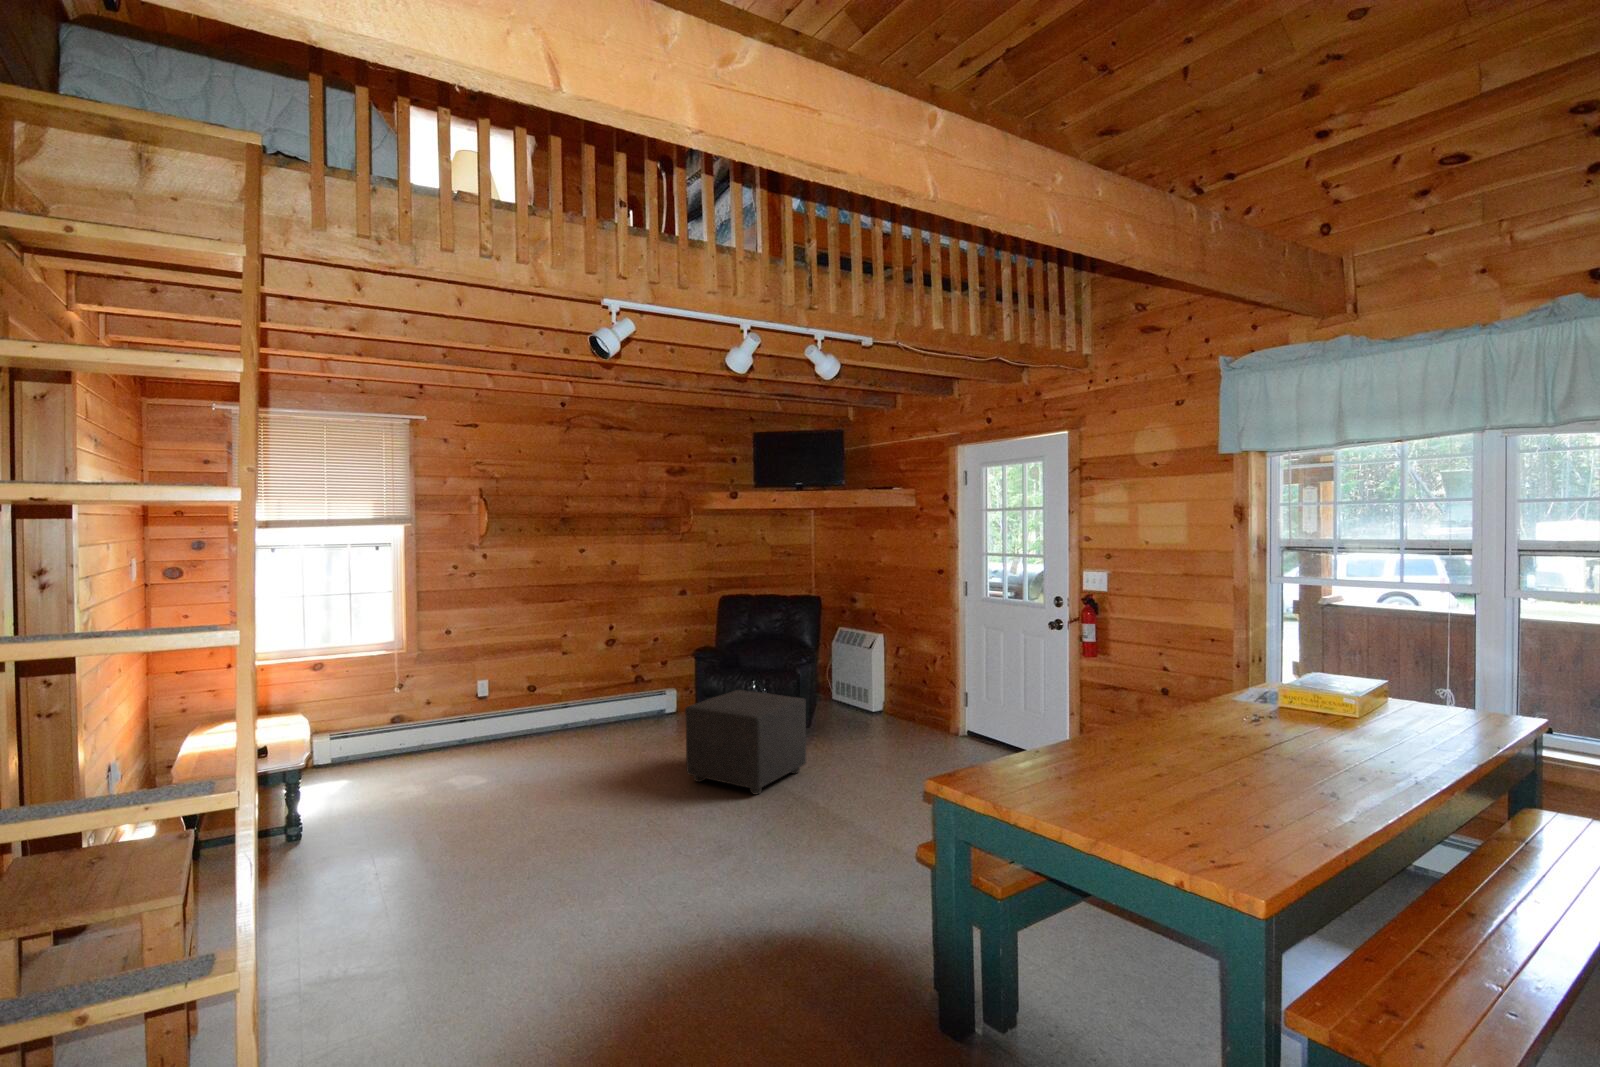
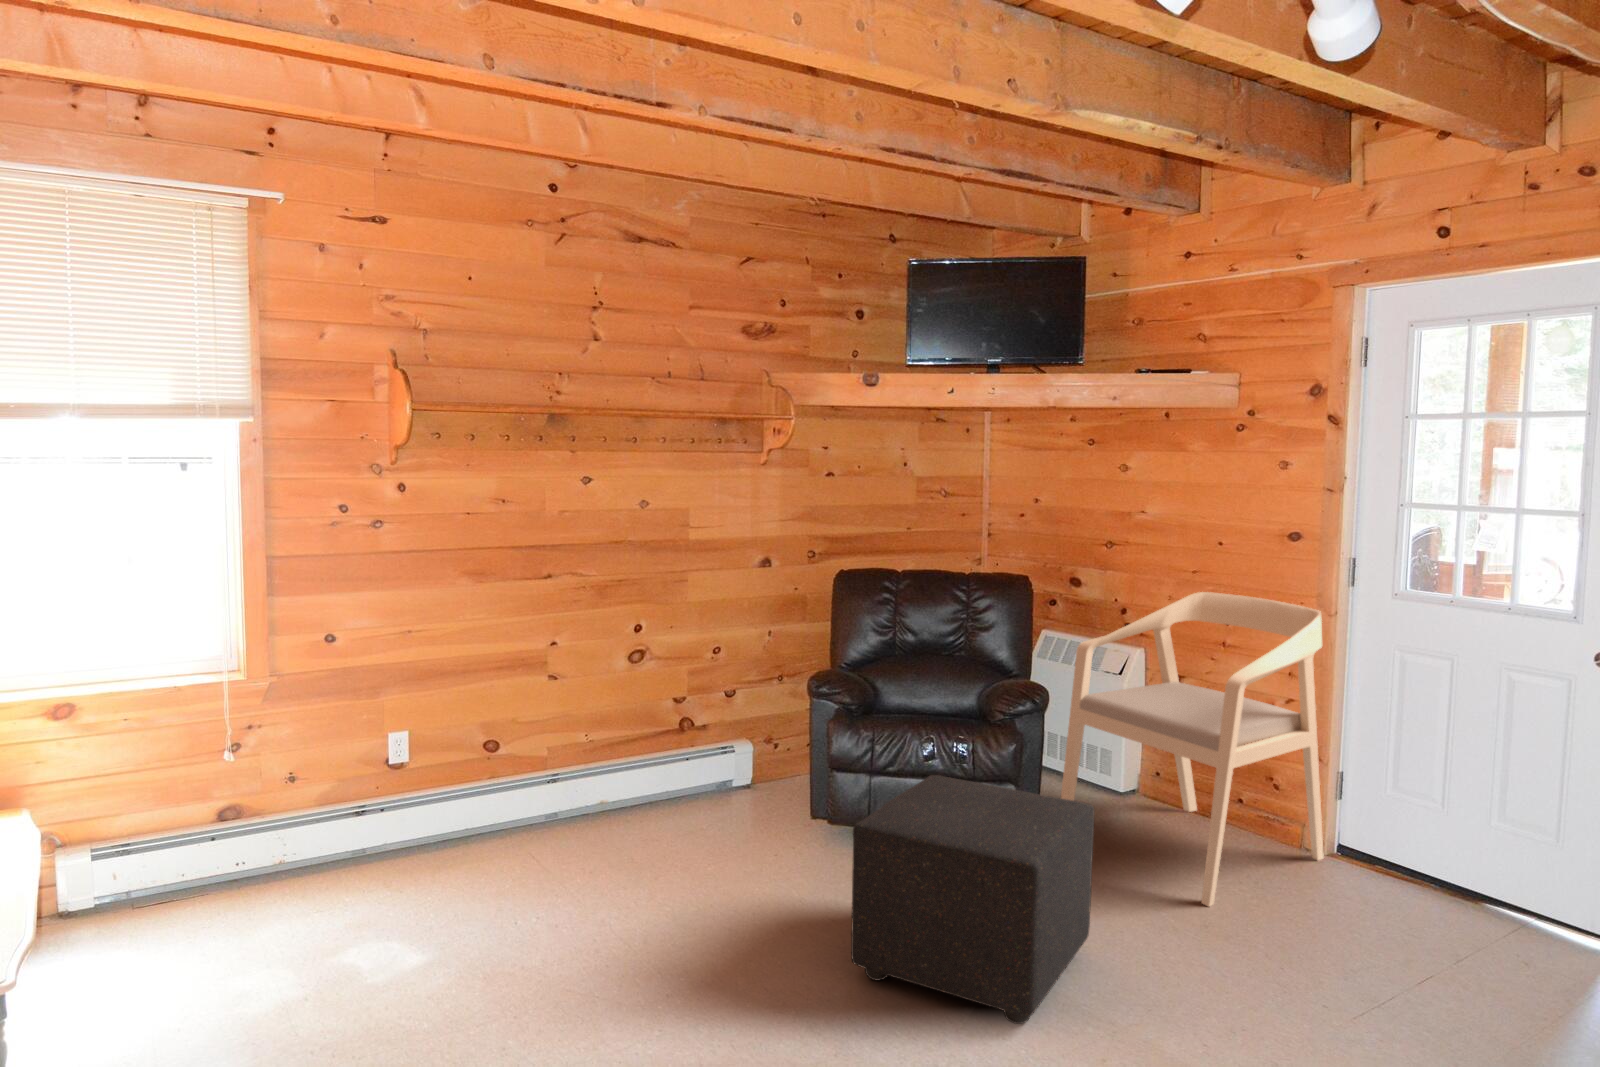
armchair: none [824,602,956,755] -> present [1061,592,1324,907]

